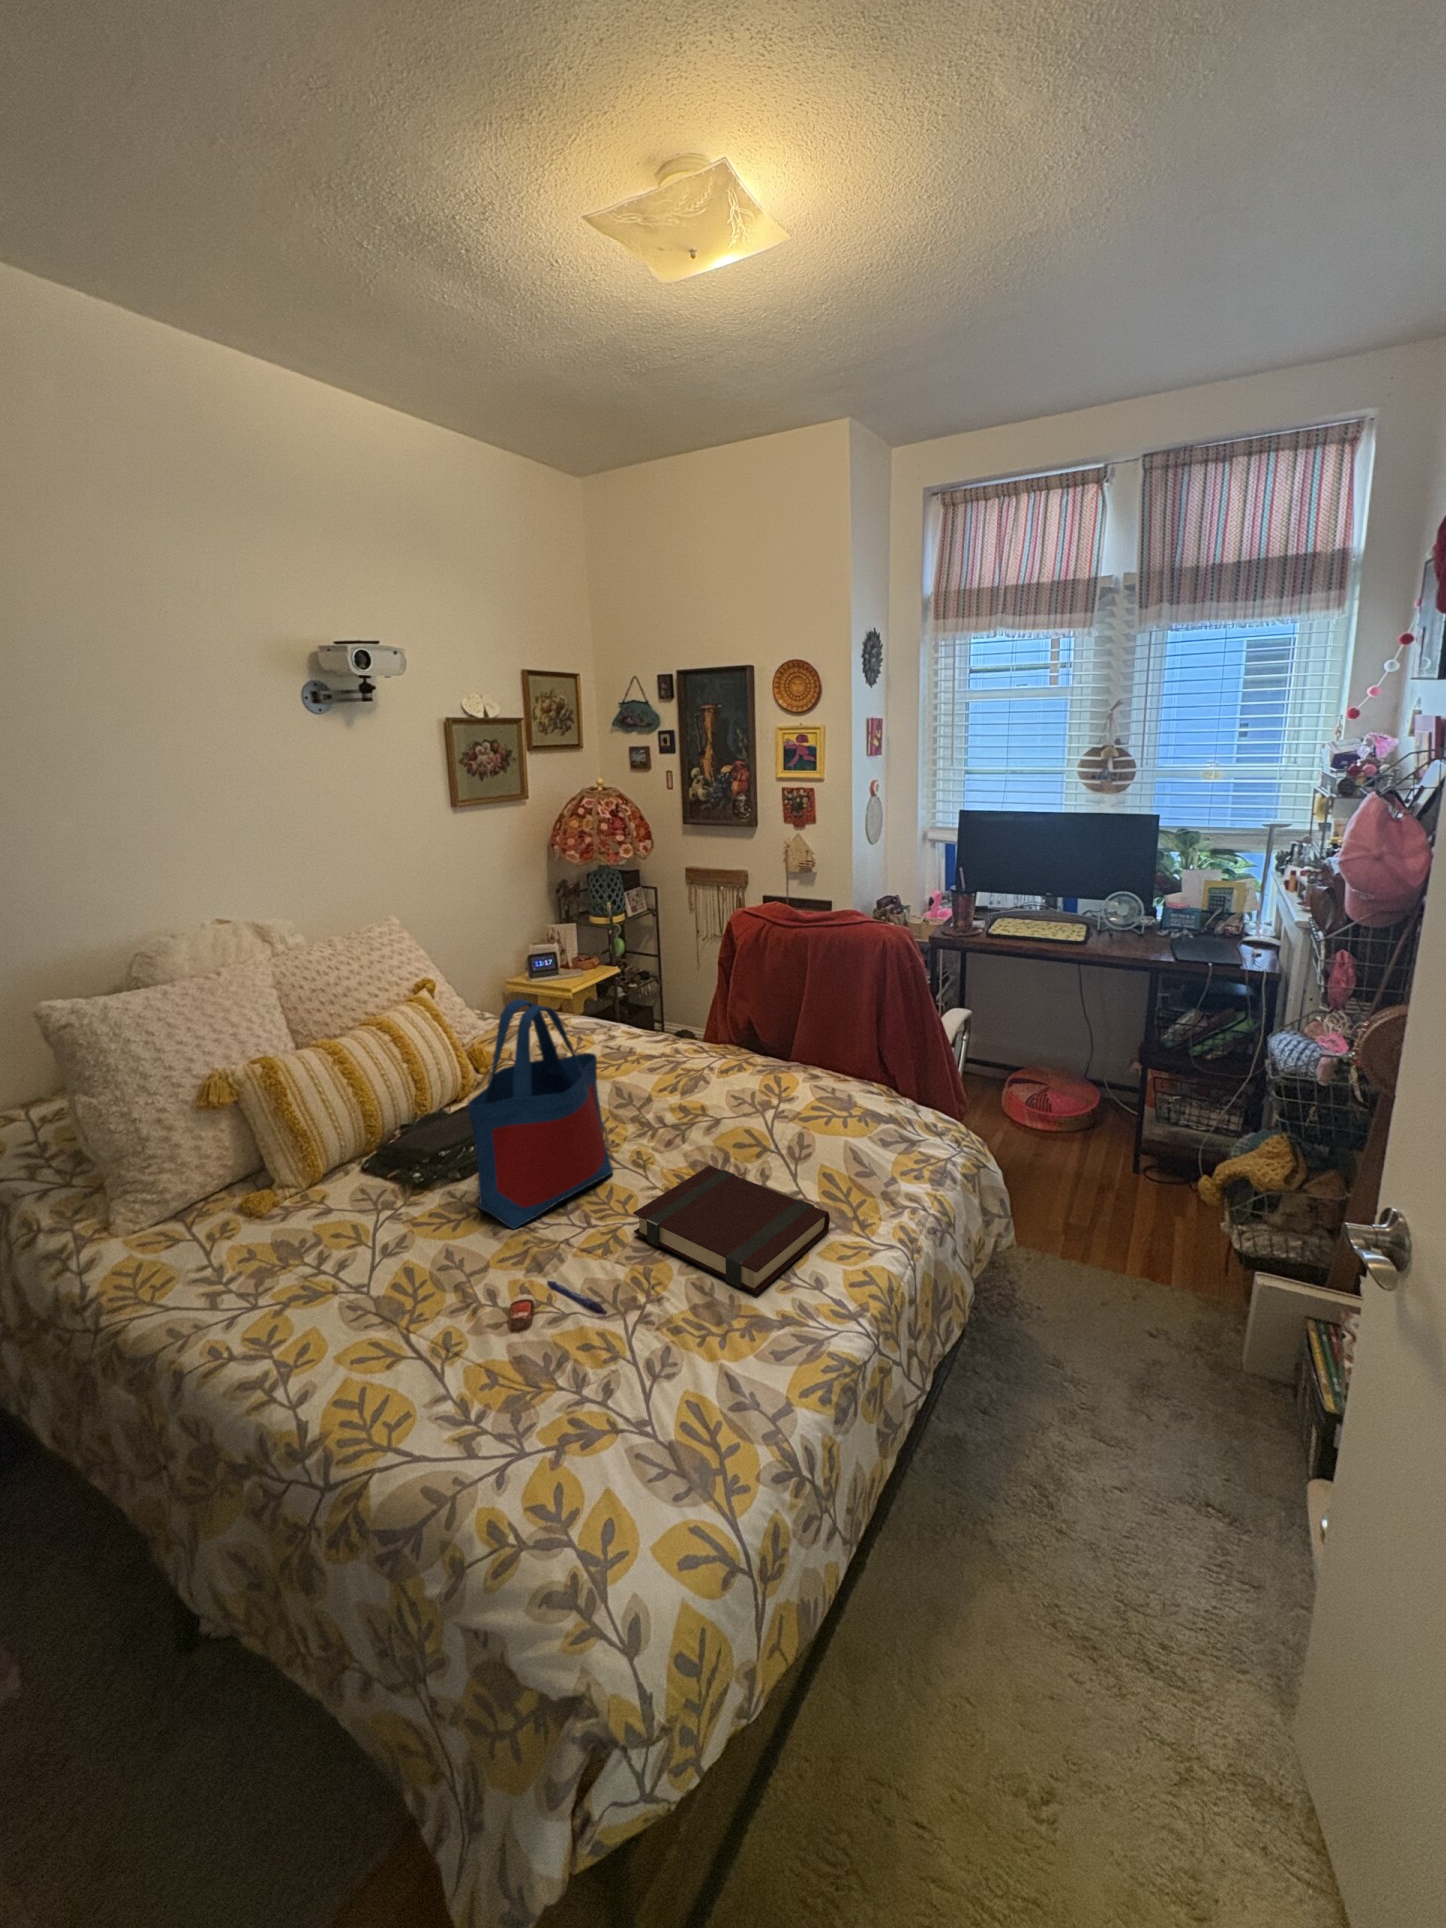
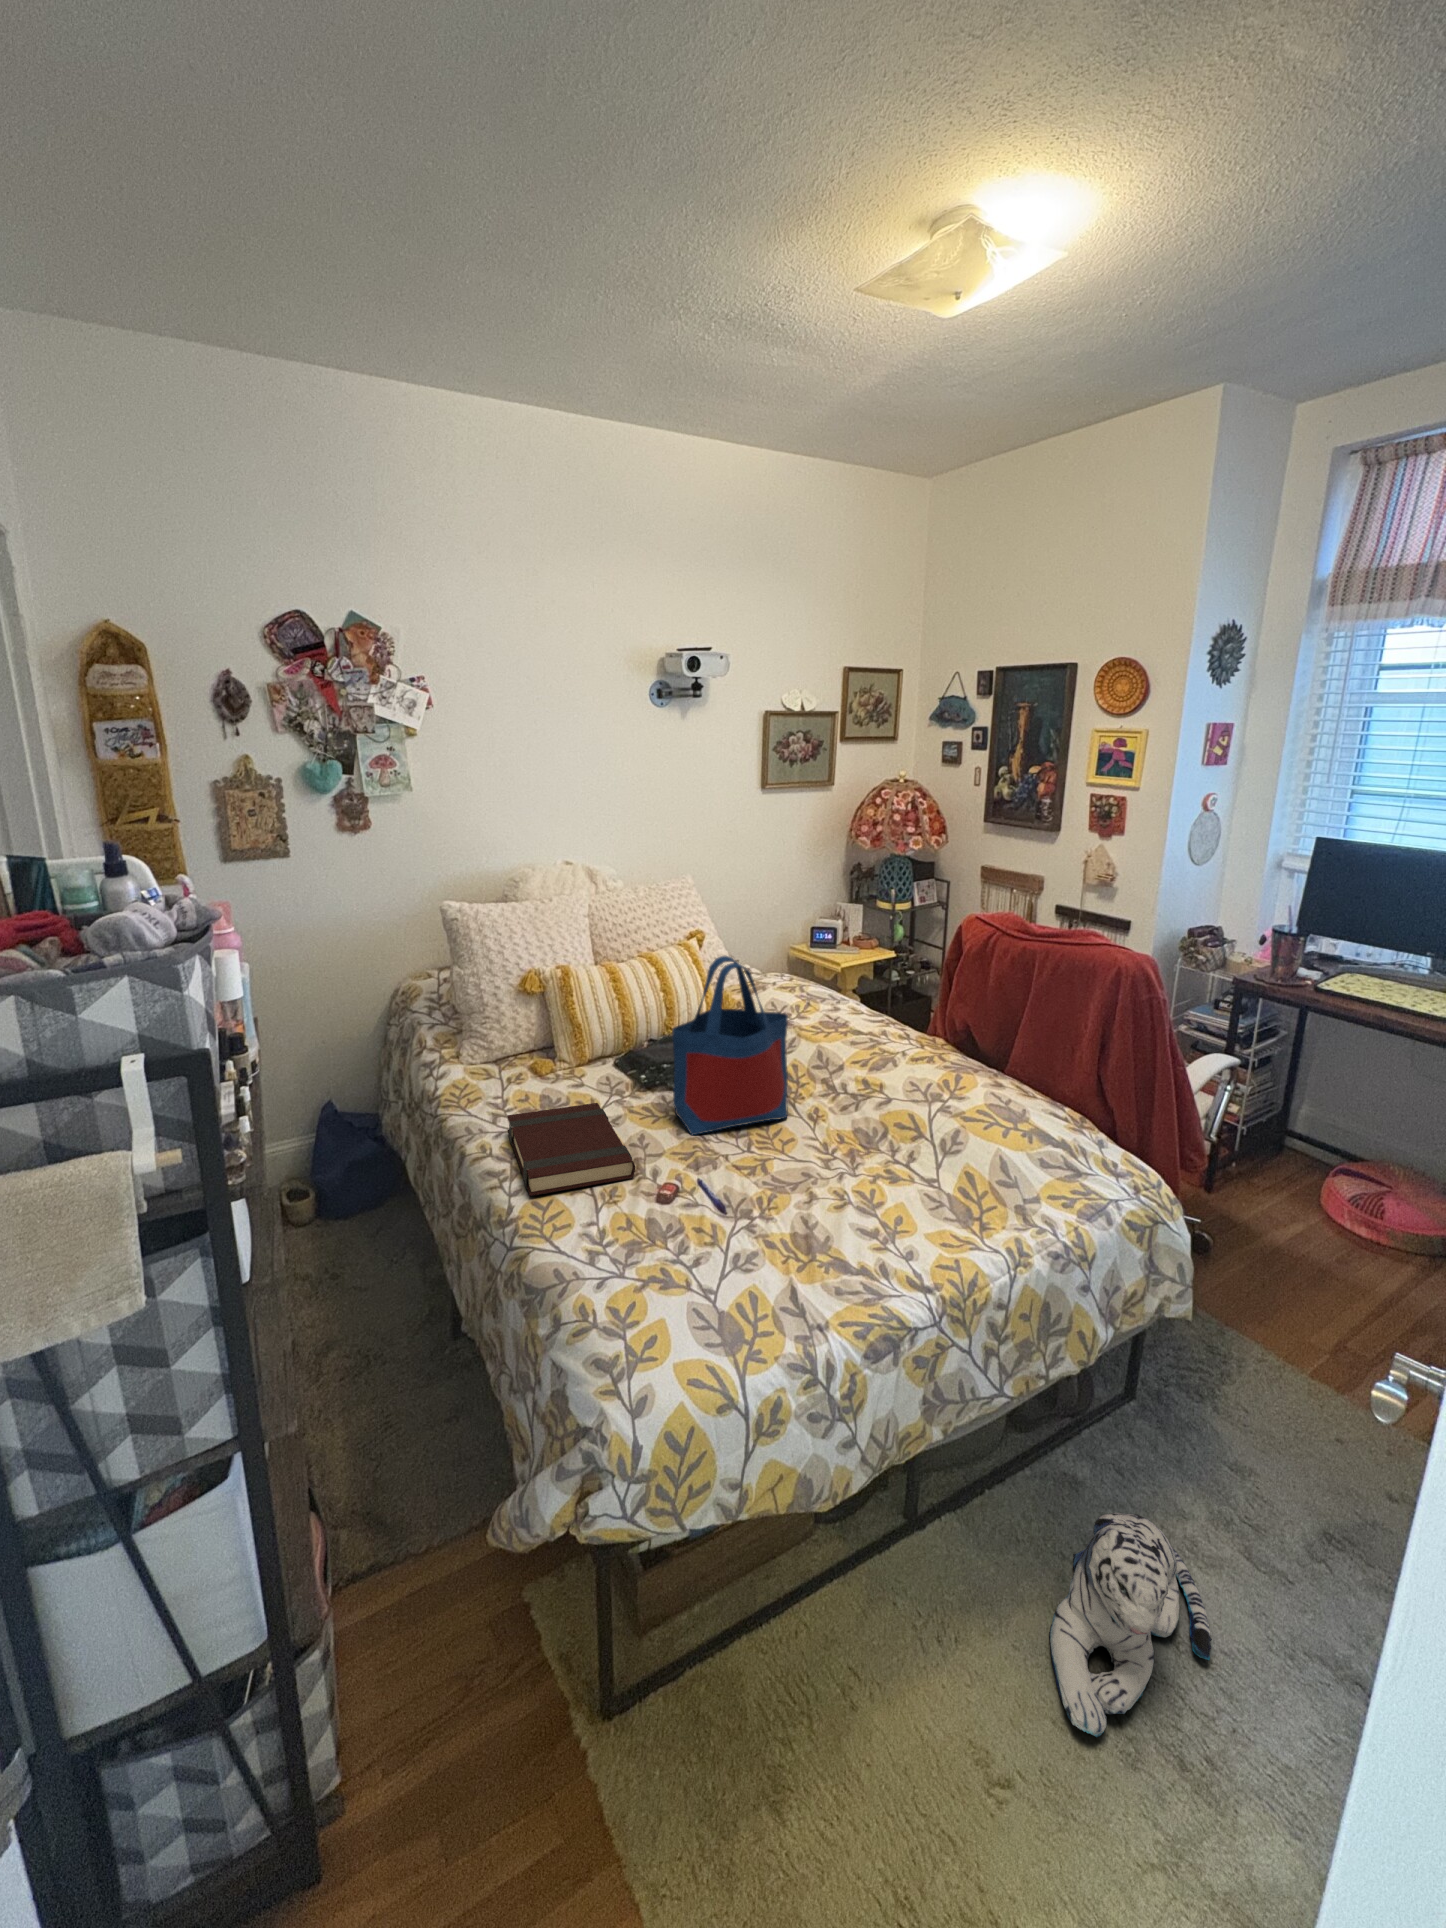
book: present [633,1165,830,1294] -> present [507,1103,635,1196]
plush toy: none [985,1444,1114,1687] -> present [1049,1513,1212,1737]

